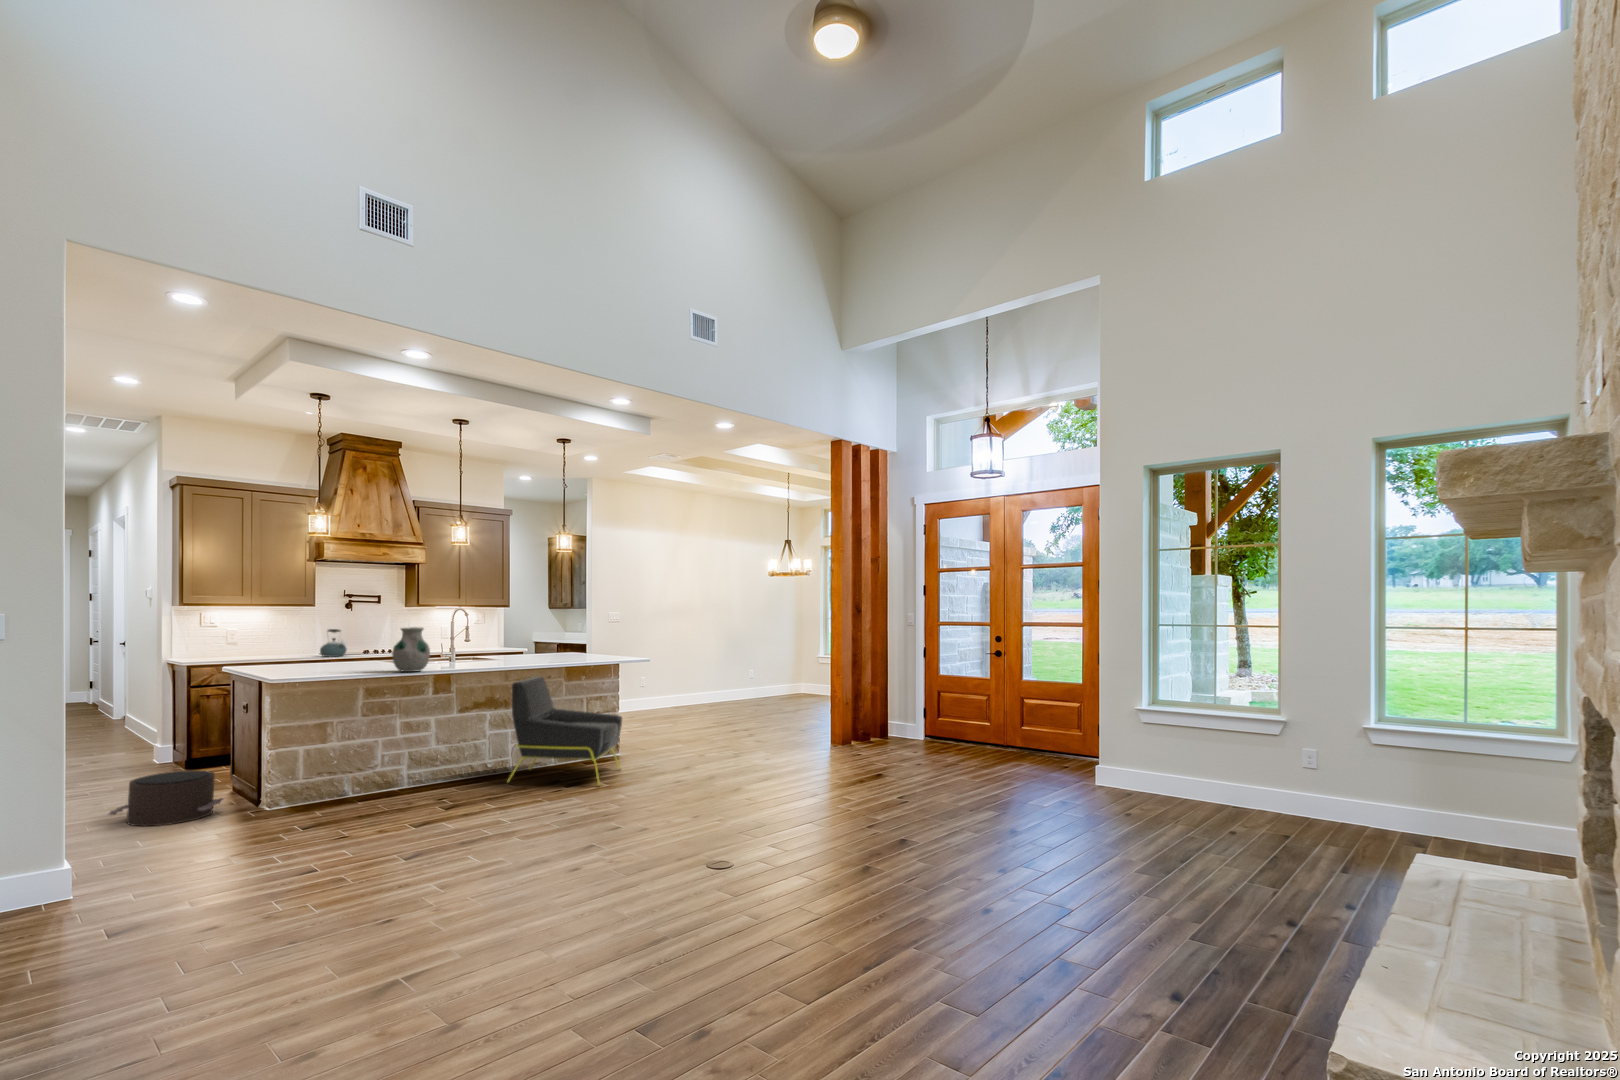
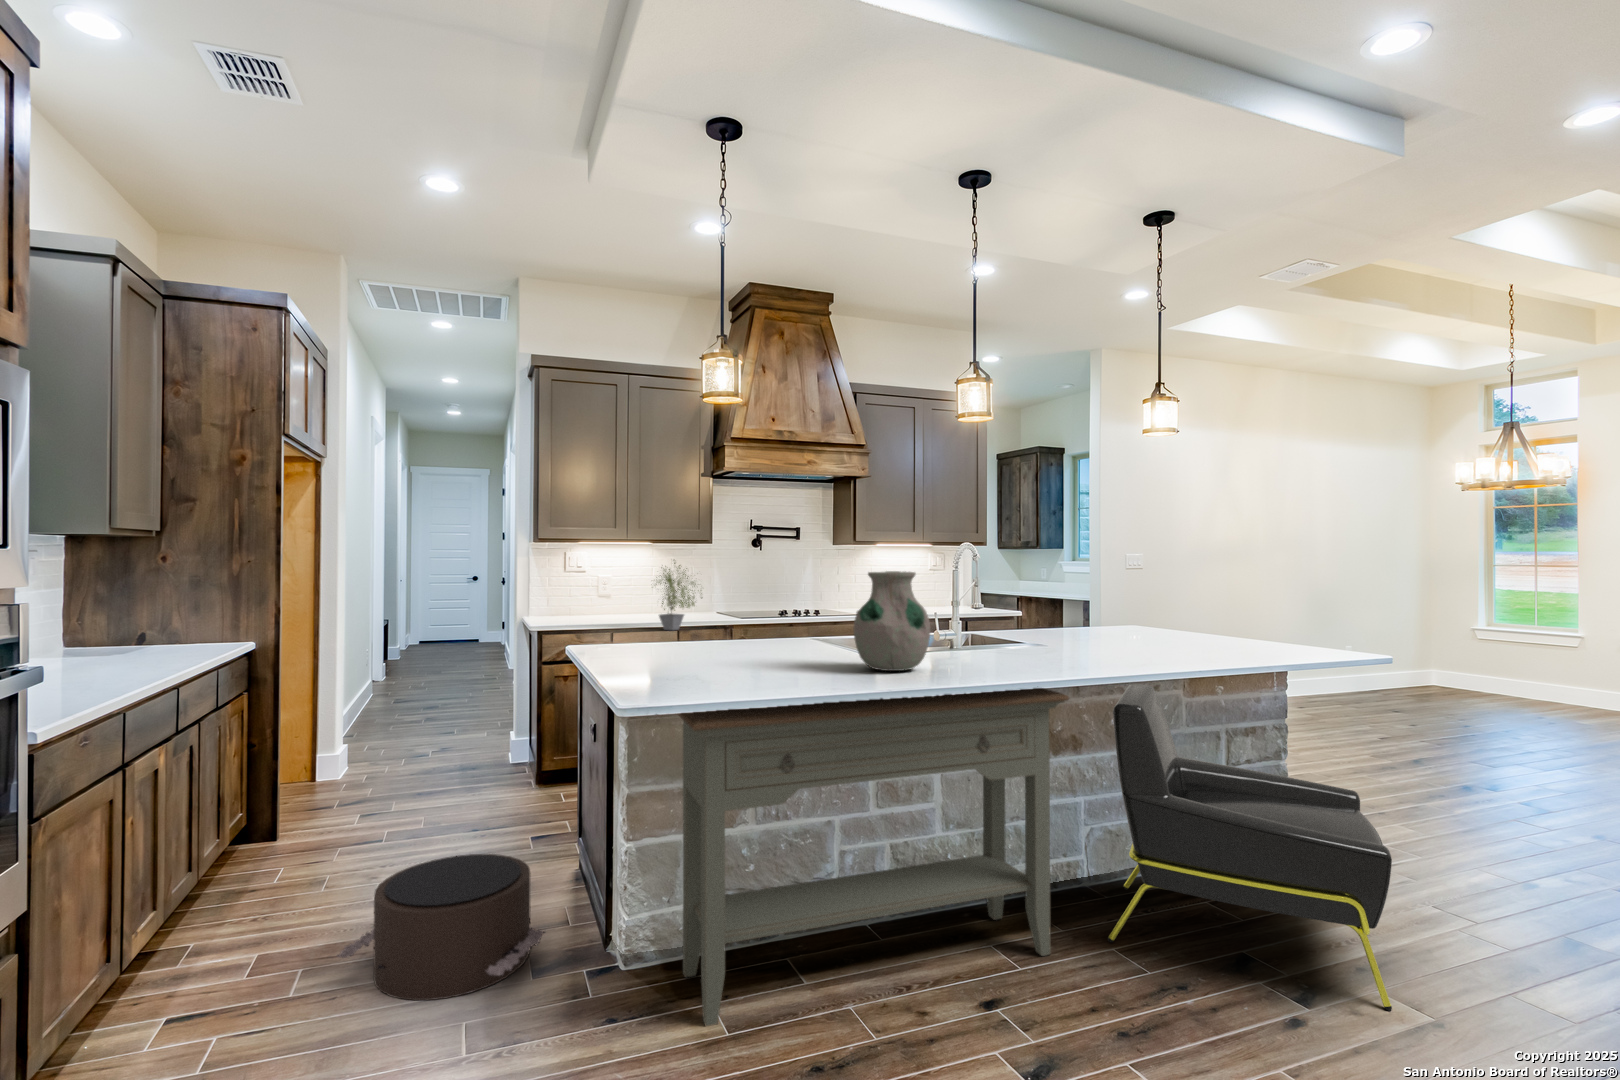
potted plant: none [269,619,309,662] -> present [658,563,696,630]
kettle: present [320,629,347,657] -> none [722,578,758,621]
console table: none [296,675,489,816] -> present [678,688,1069,1026]

